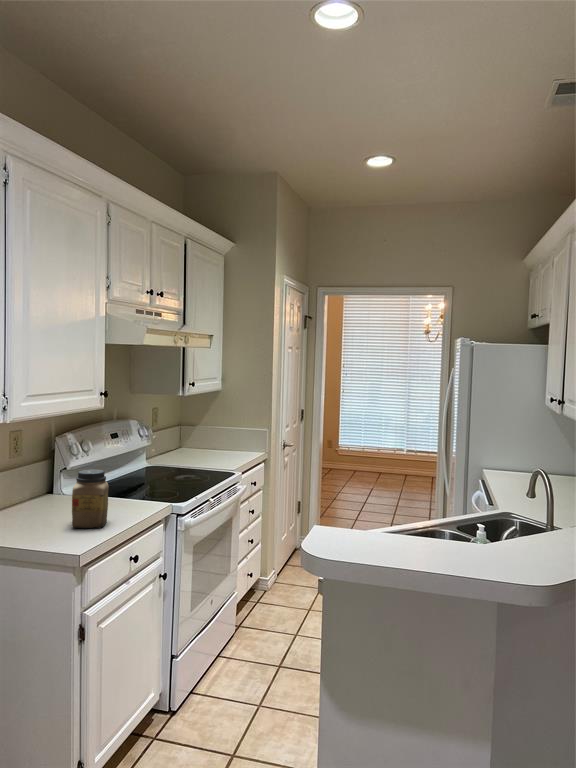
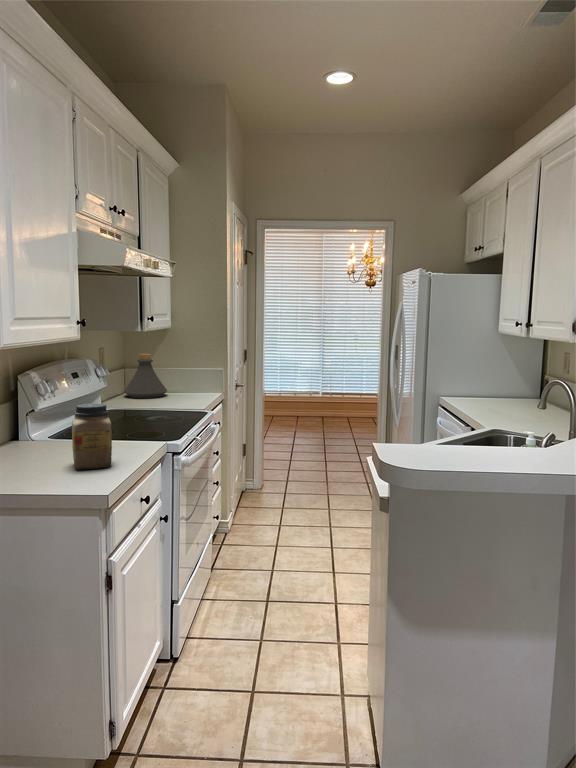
bottle: none [175,413,216,455] -> present [124,354,167,398]

